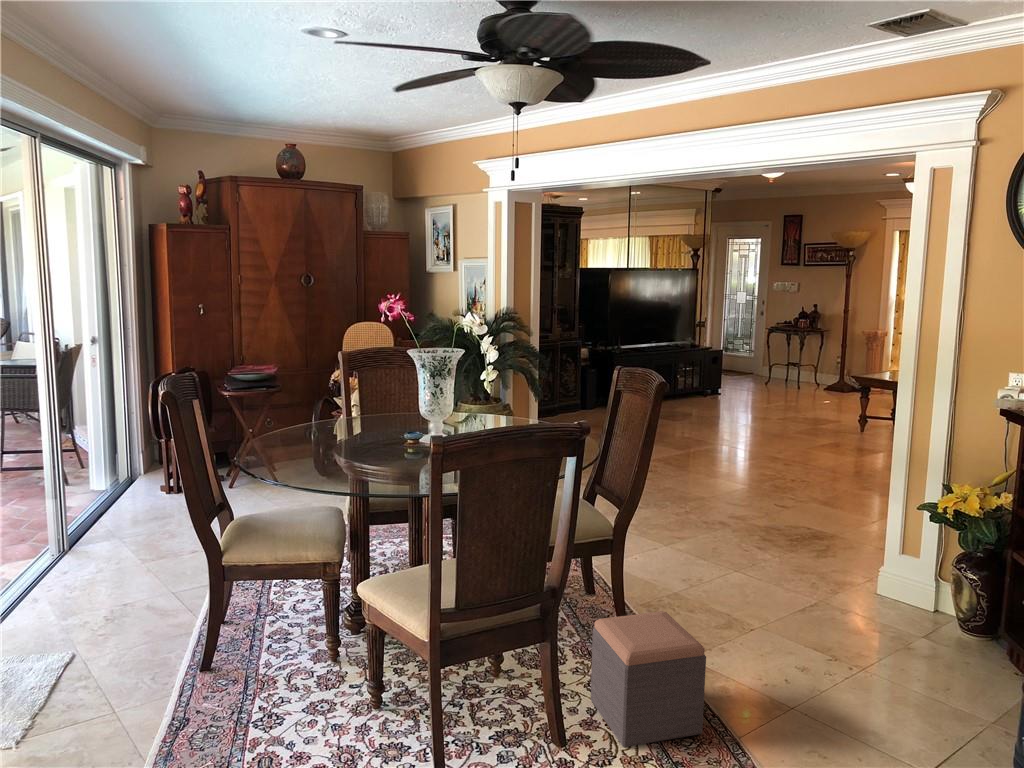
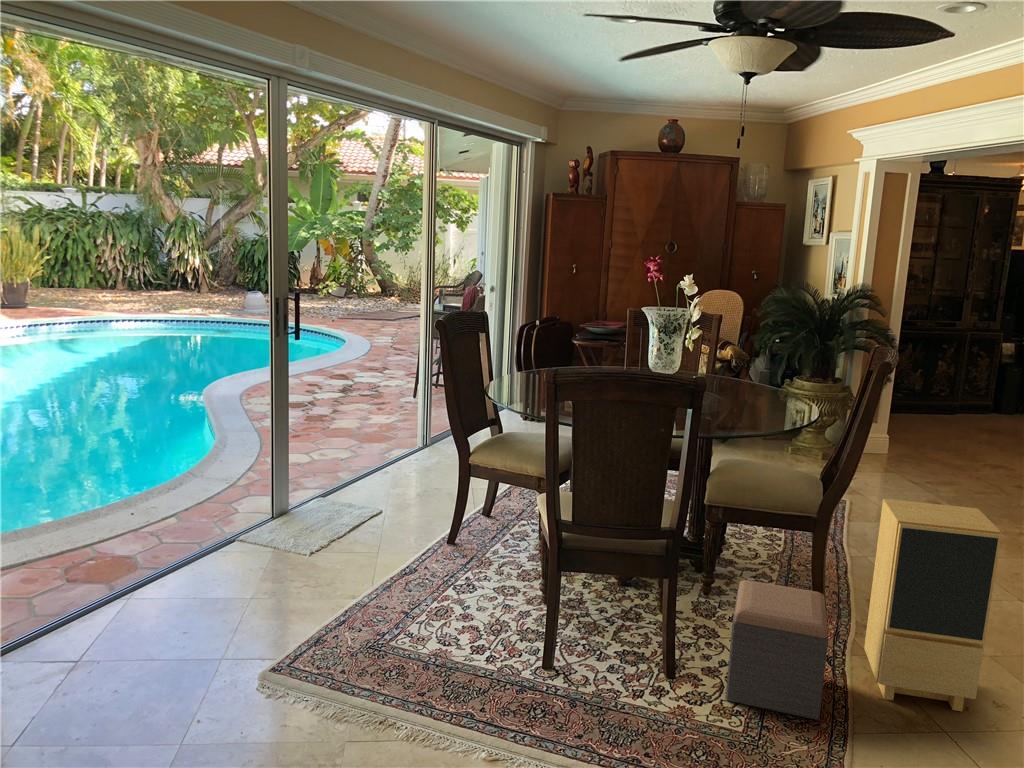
speaker: none [682,503,796,691] -> present [864,499,1002,711]

